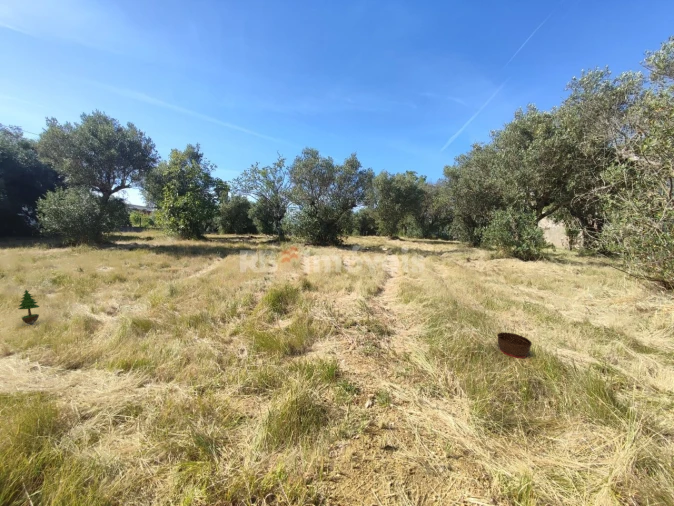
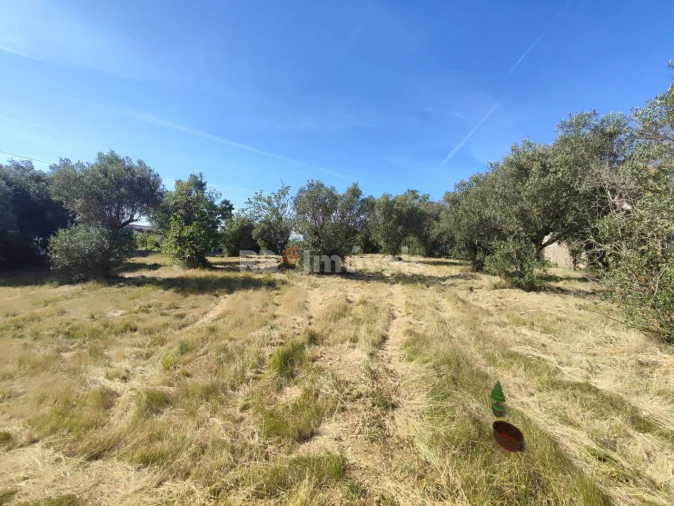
potted tree: present [18,290,39,324] -> present [490,380,506,416]

